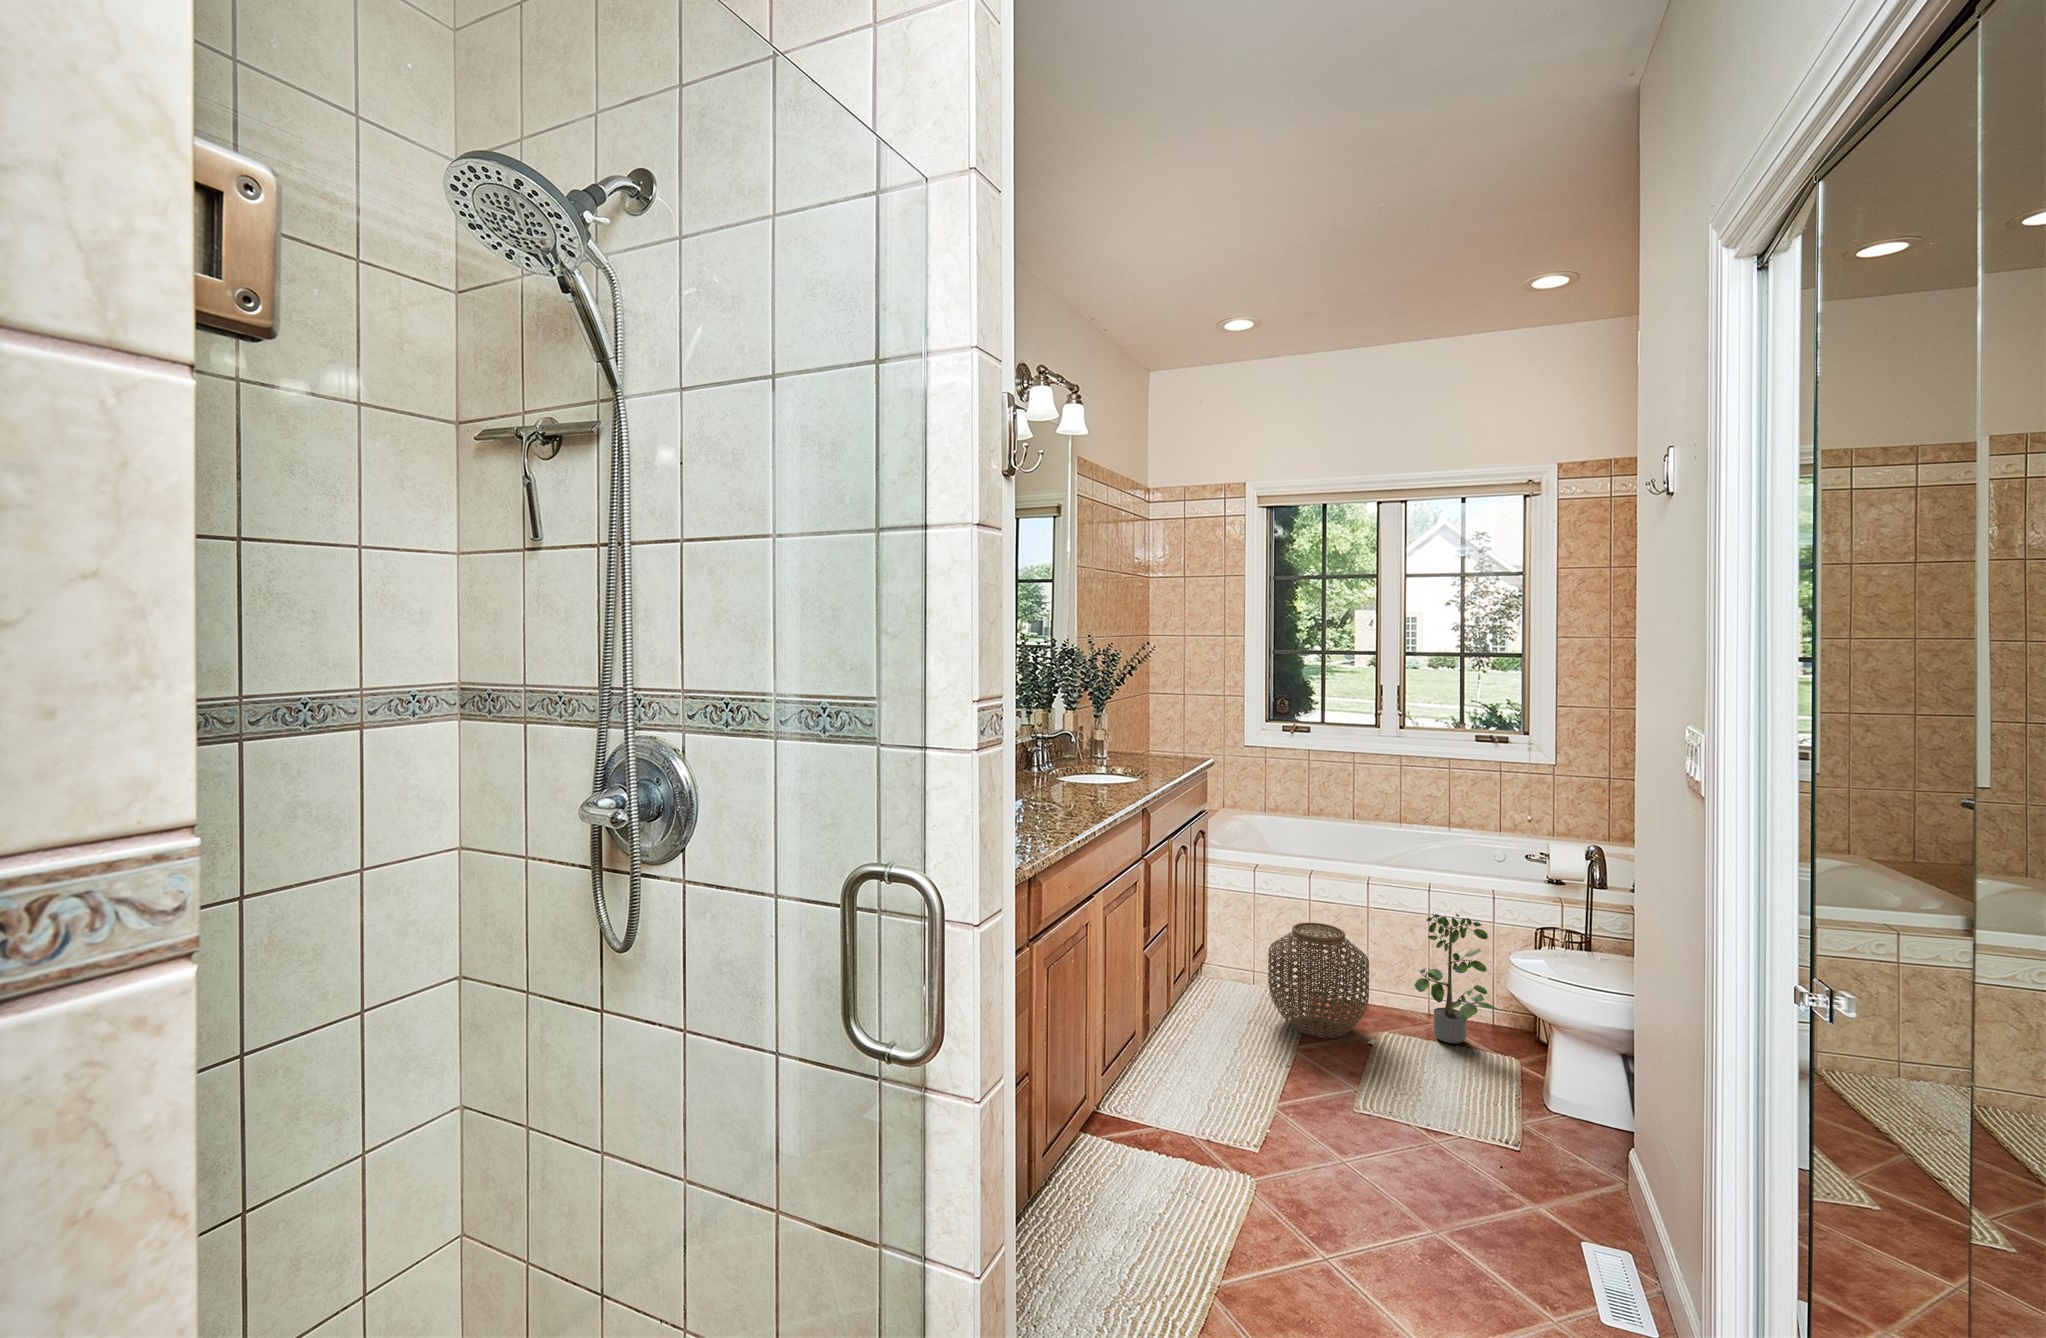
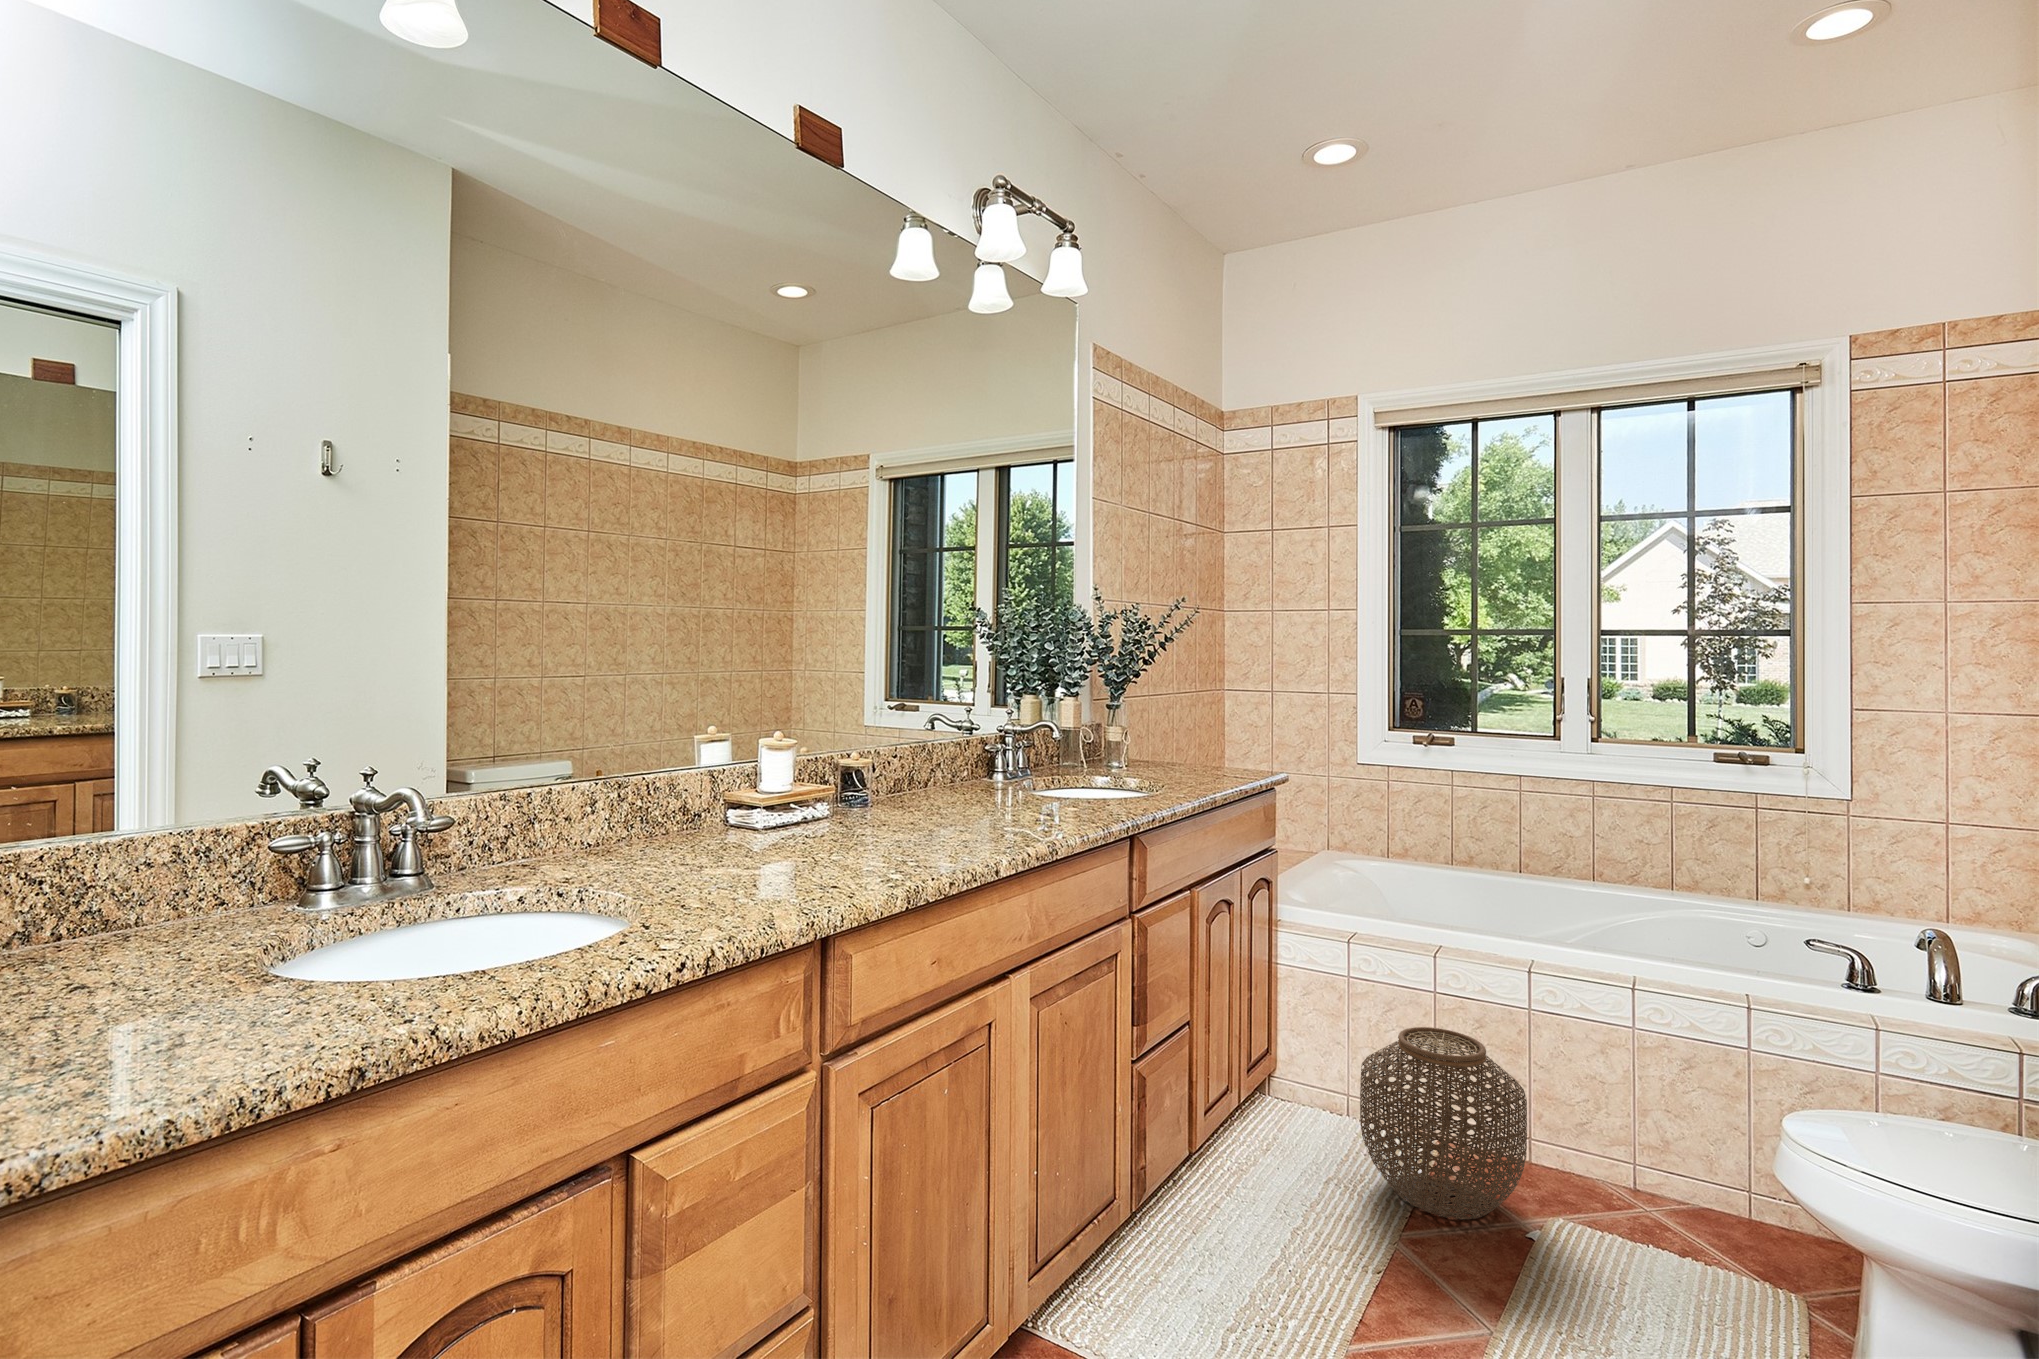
potted plant: present [1415,914,1498,1044] -> none [1606,1022,1764,1250]

